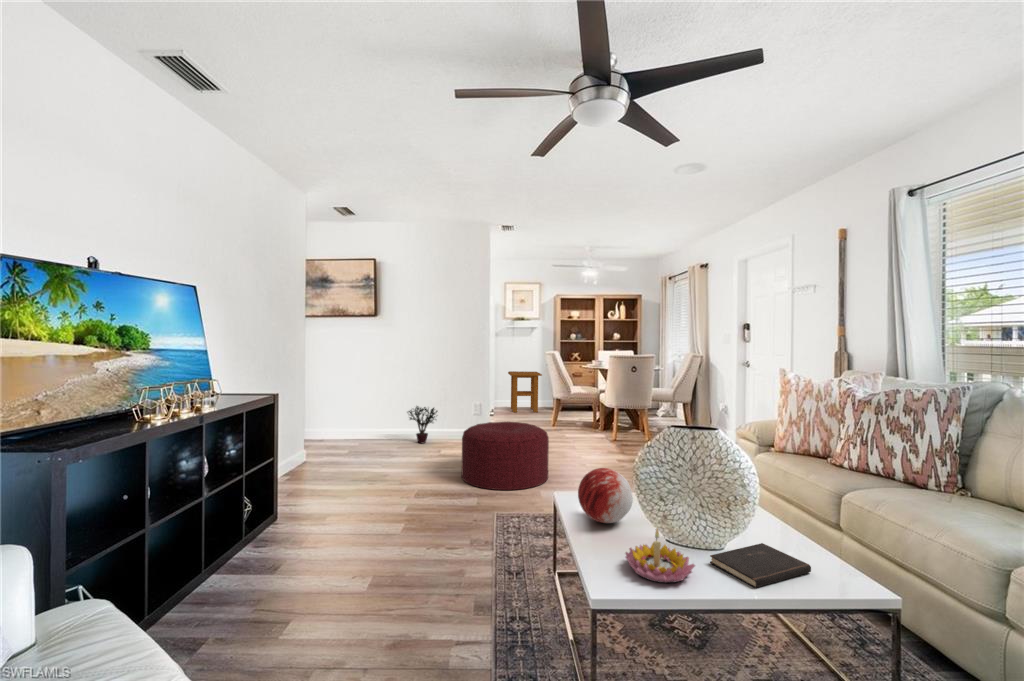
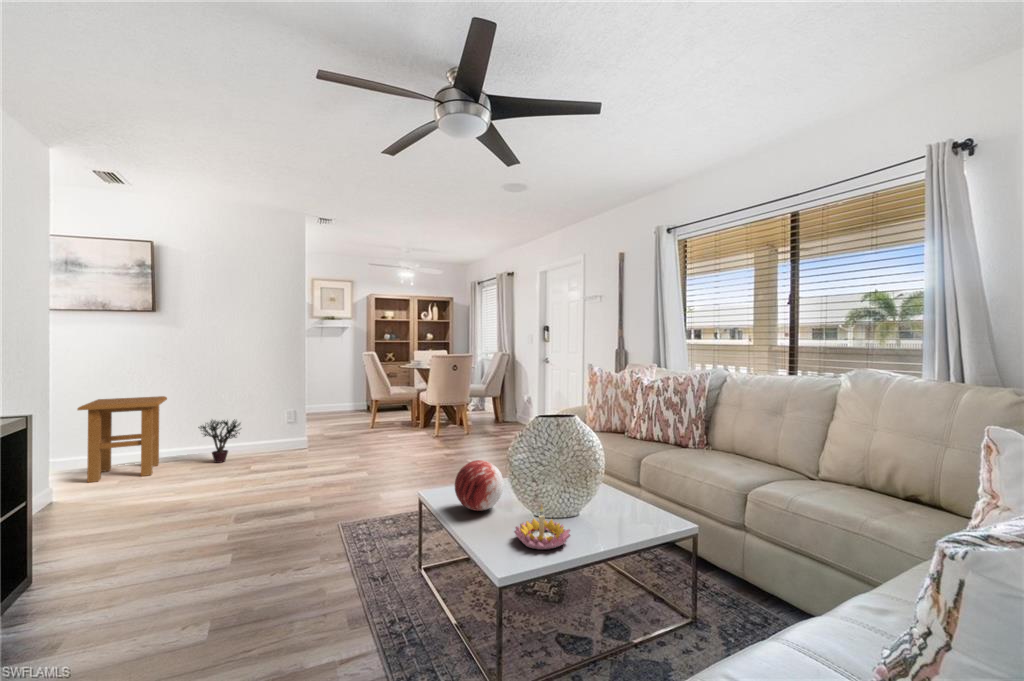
side table: present [508,371,542,412] -> present [77,396,167,482]
ottoman: present [461,422,549,490] -> none [285,428,384,501]
hardcover book: present [710,543,811,588] -> none [576,504,643,538]

